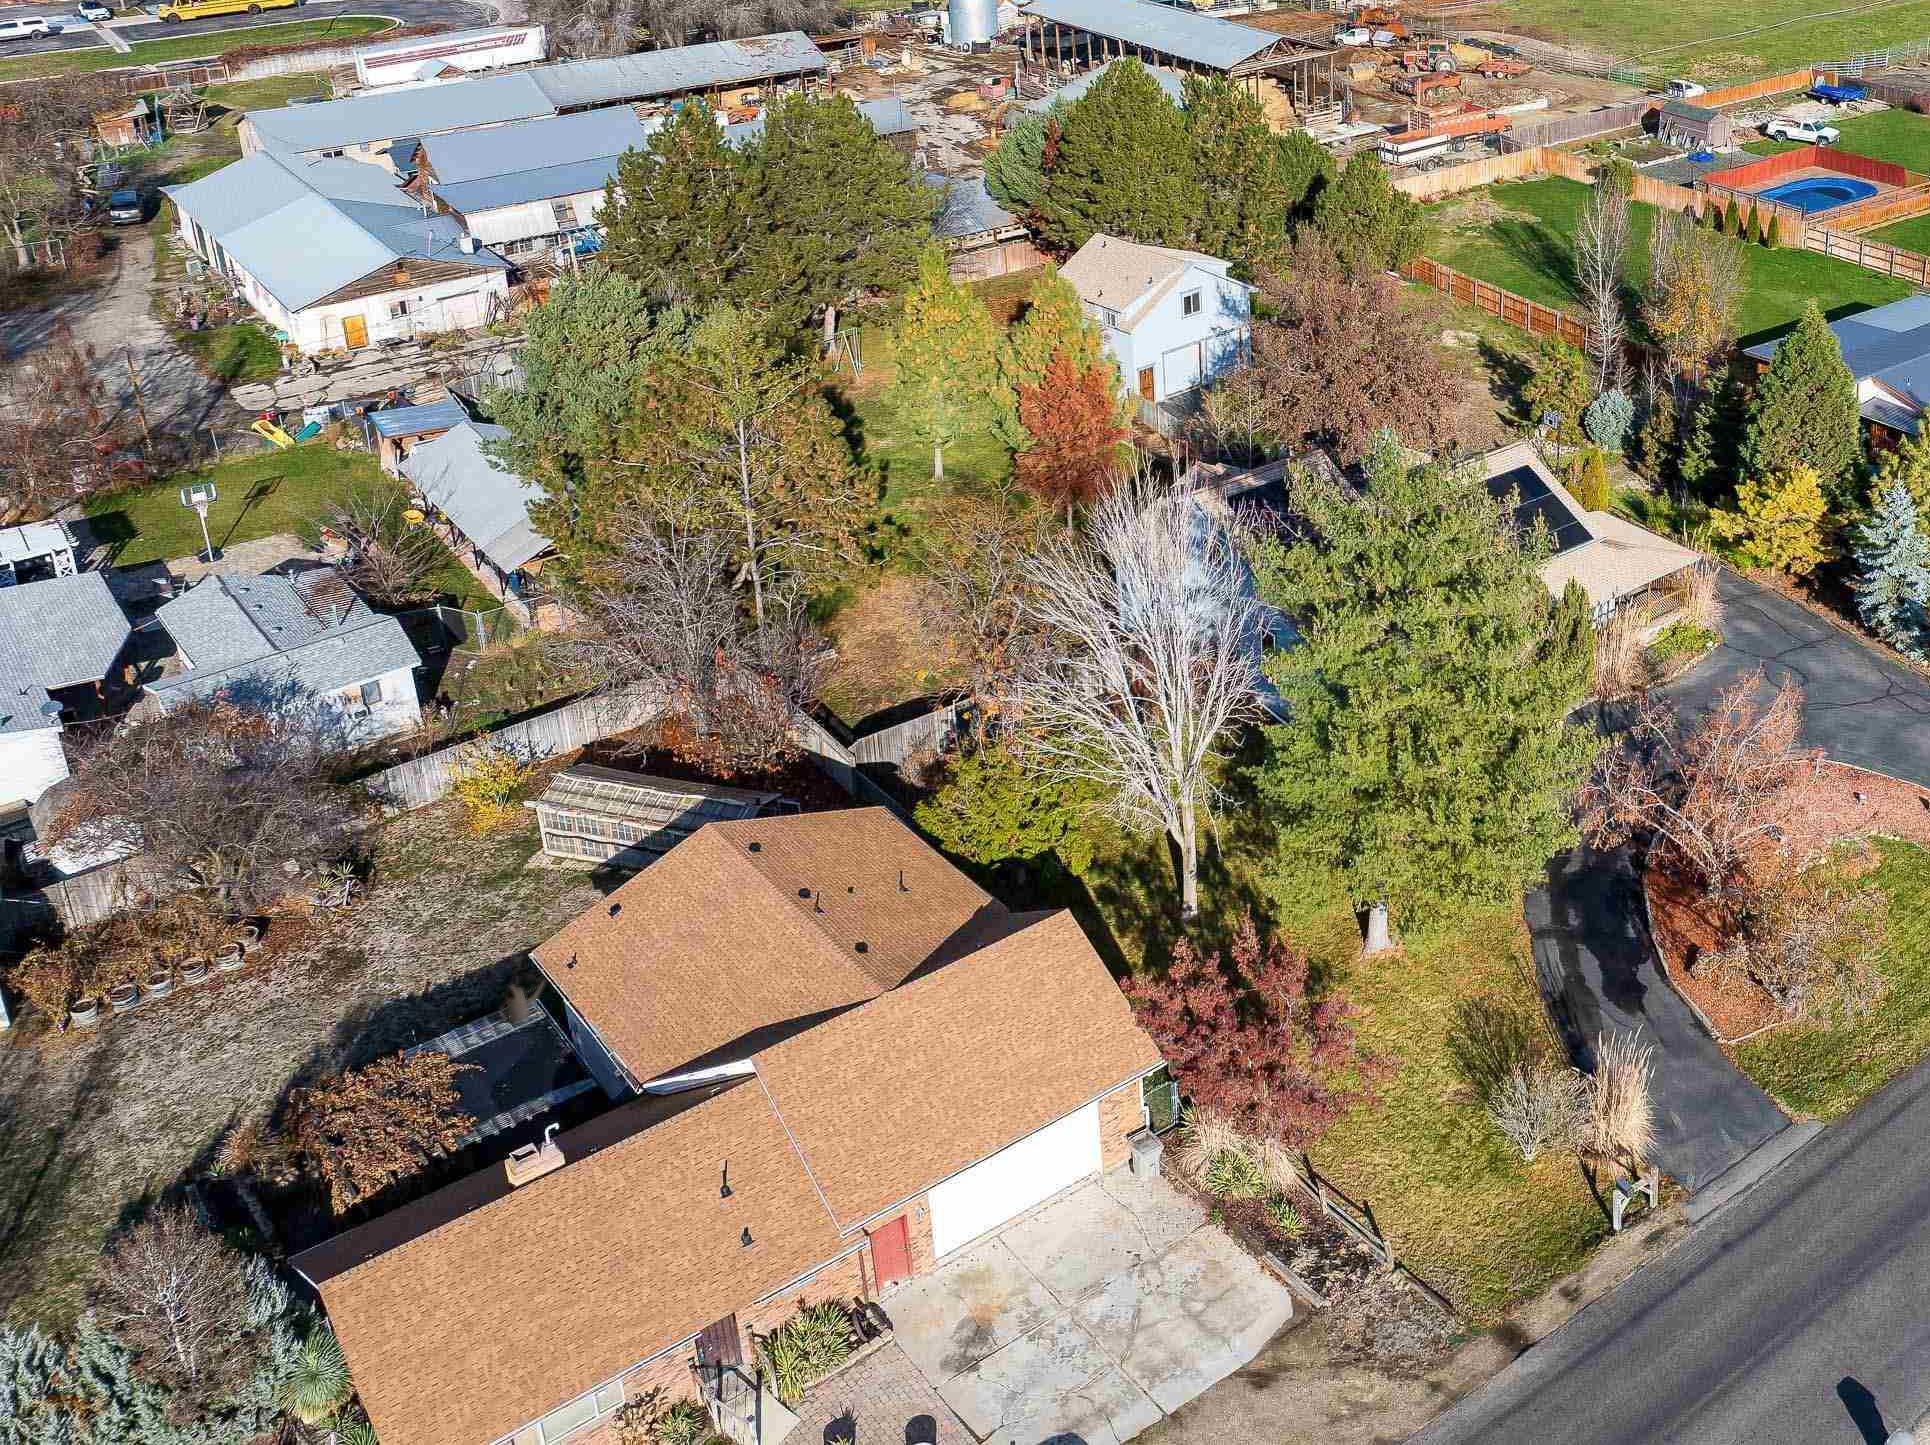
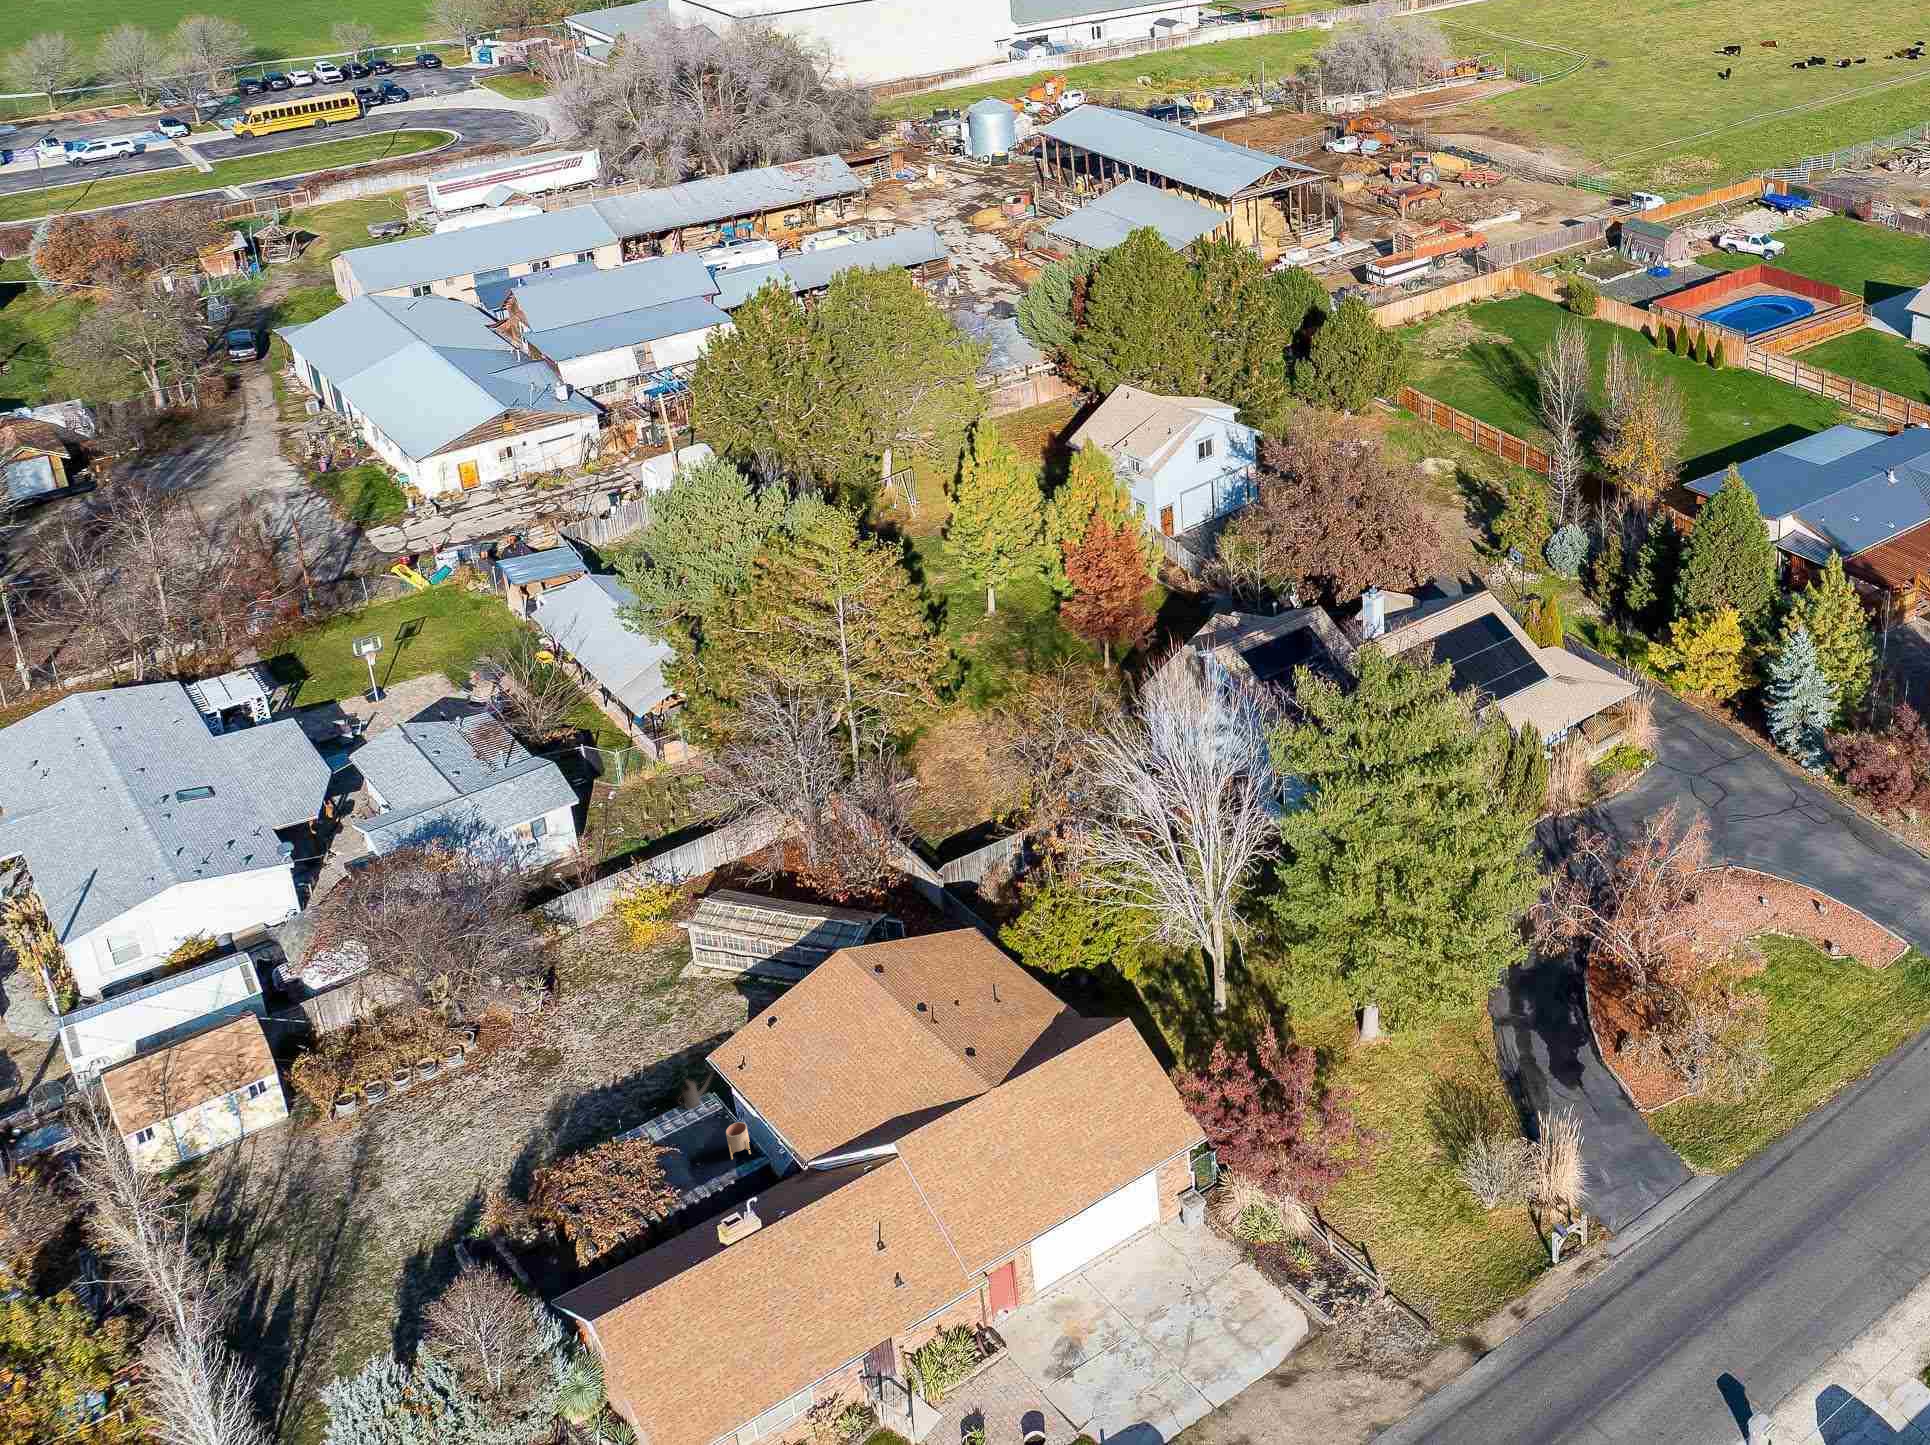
planter: none [552,1037,585,1084] -> present [726,1122,750,1159]

